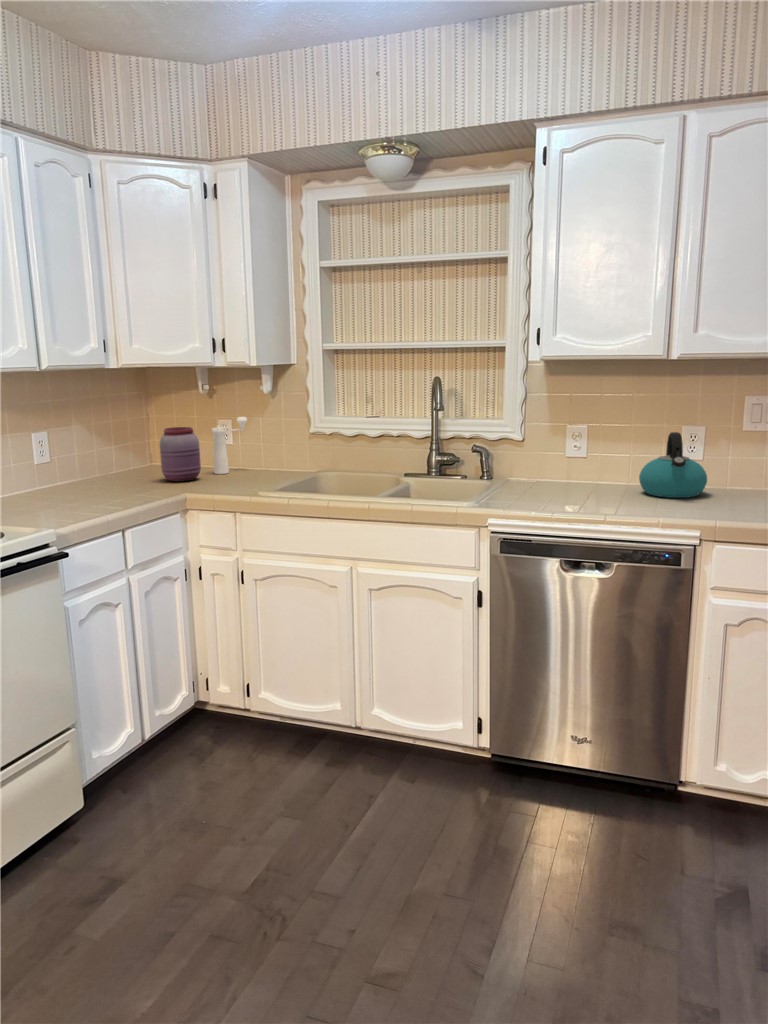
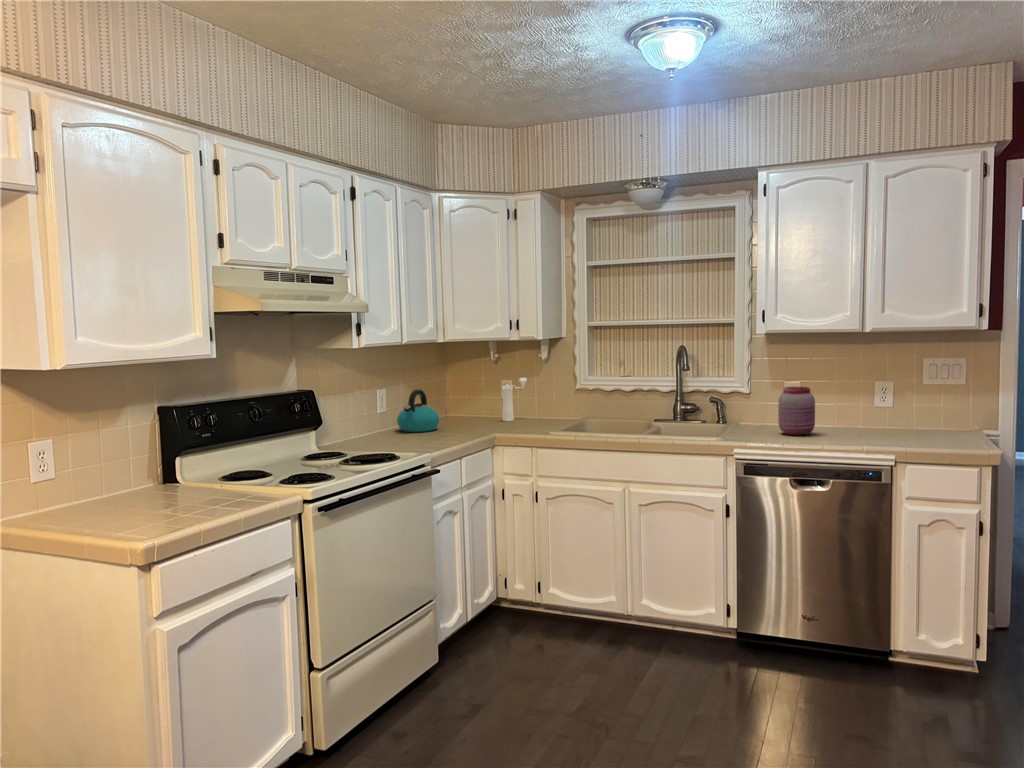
jar: present [160,427,201,482] -> present [778,387,815,435]
kettle: present [639,432,707,498] -> present [397,390,439,432]

